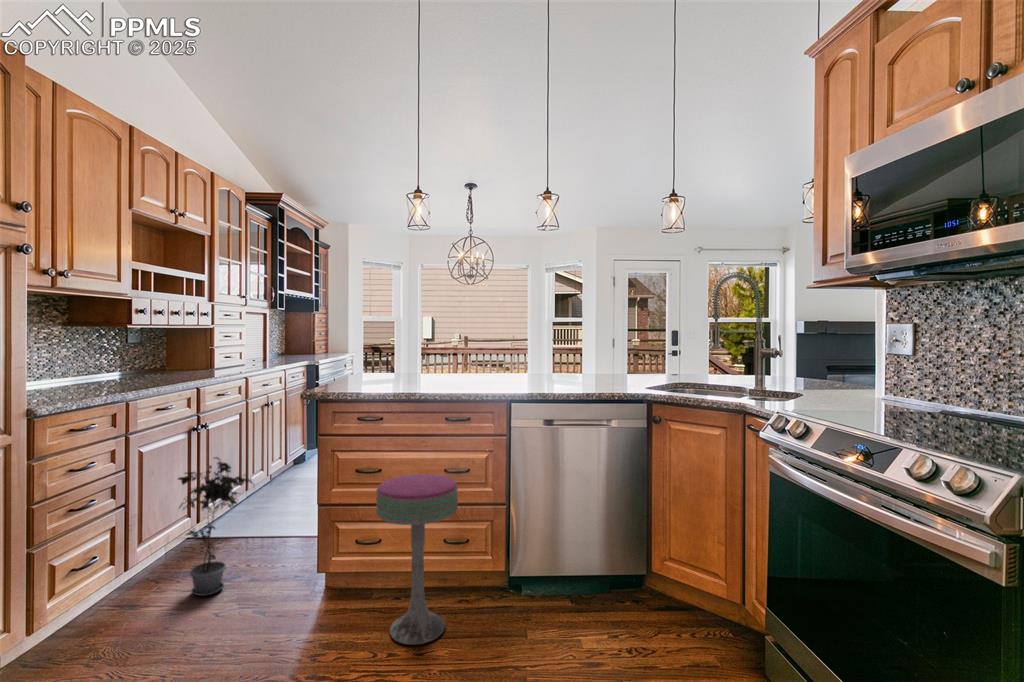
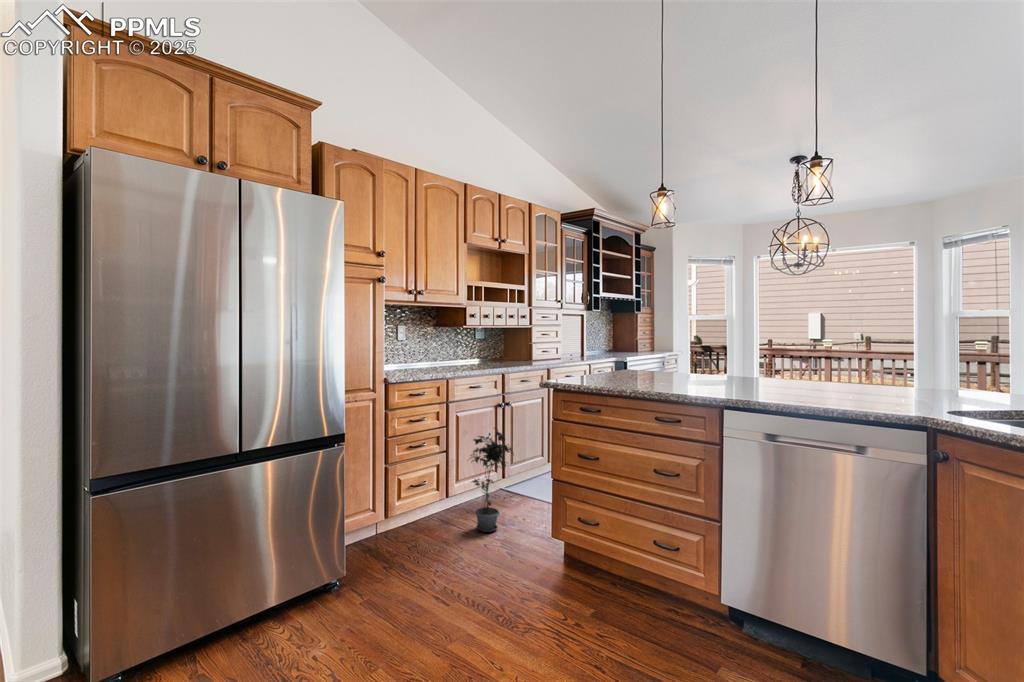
bar stool: present [376,474,458,645] -> none [570,467,649,632]

